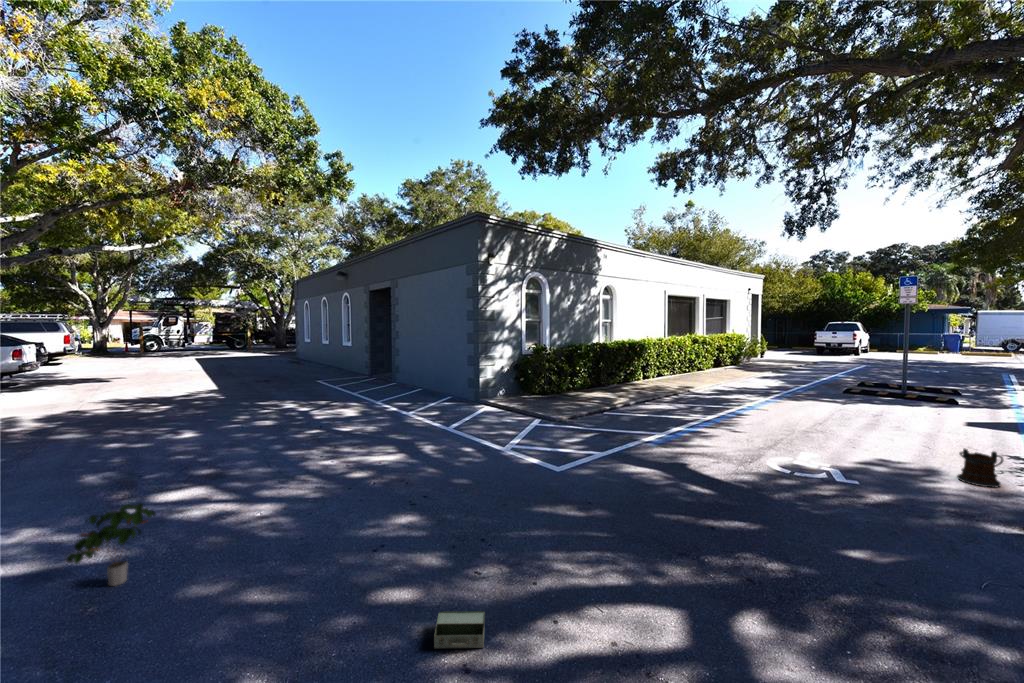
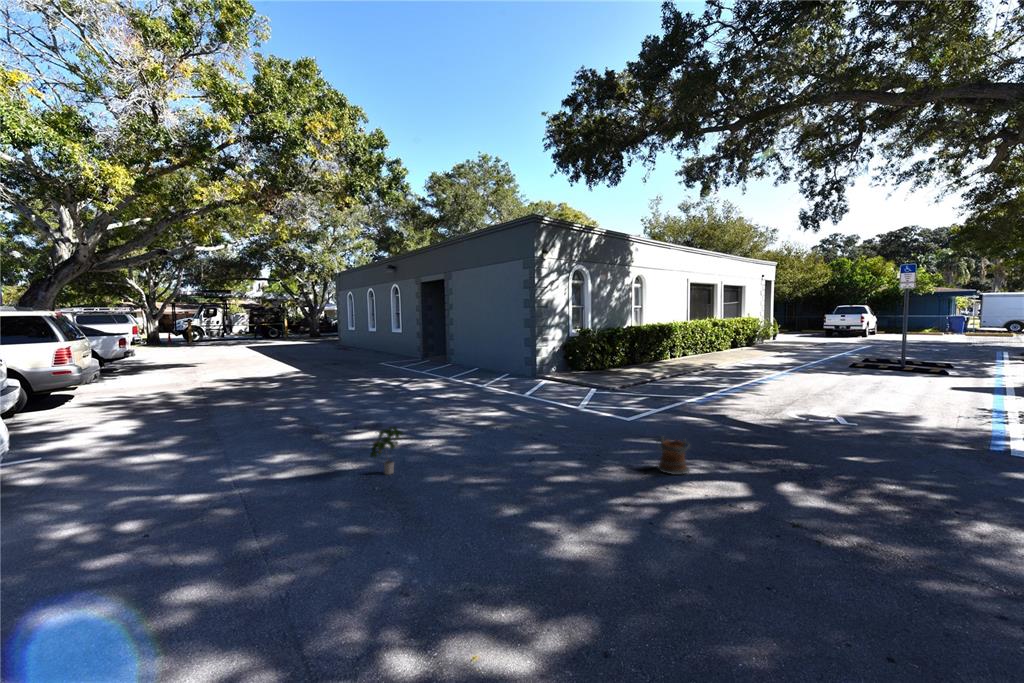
bucket: present [957,449,1003,487] -> present [657,437,689,475]
toolbox: present [434,611,485,648] -> none [603,478,636,493]

